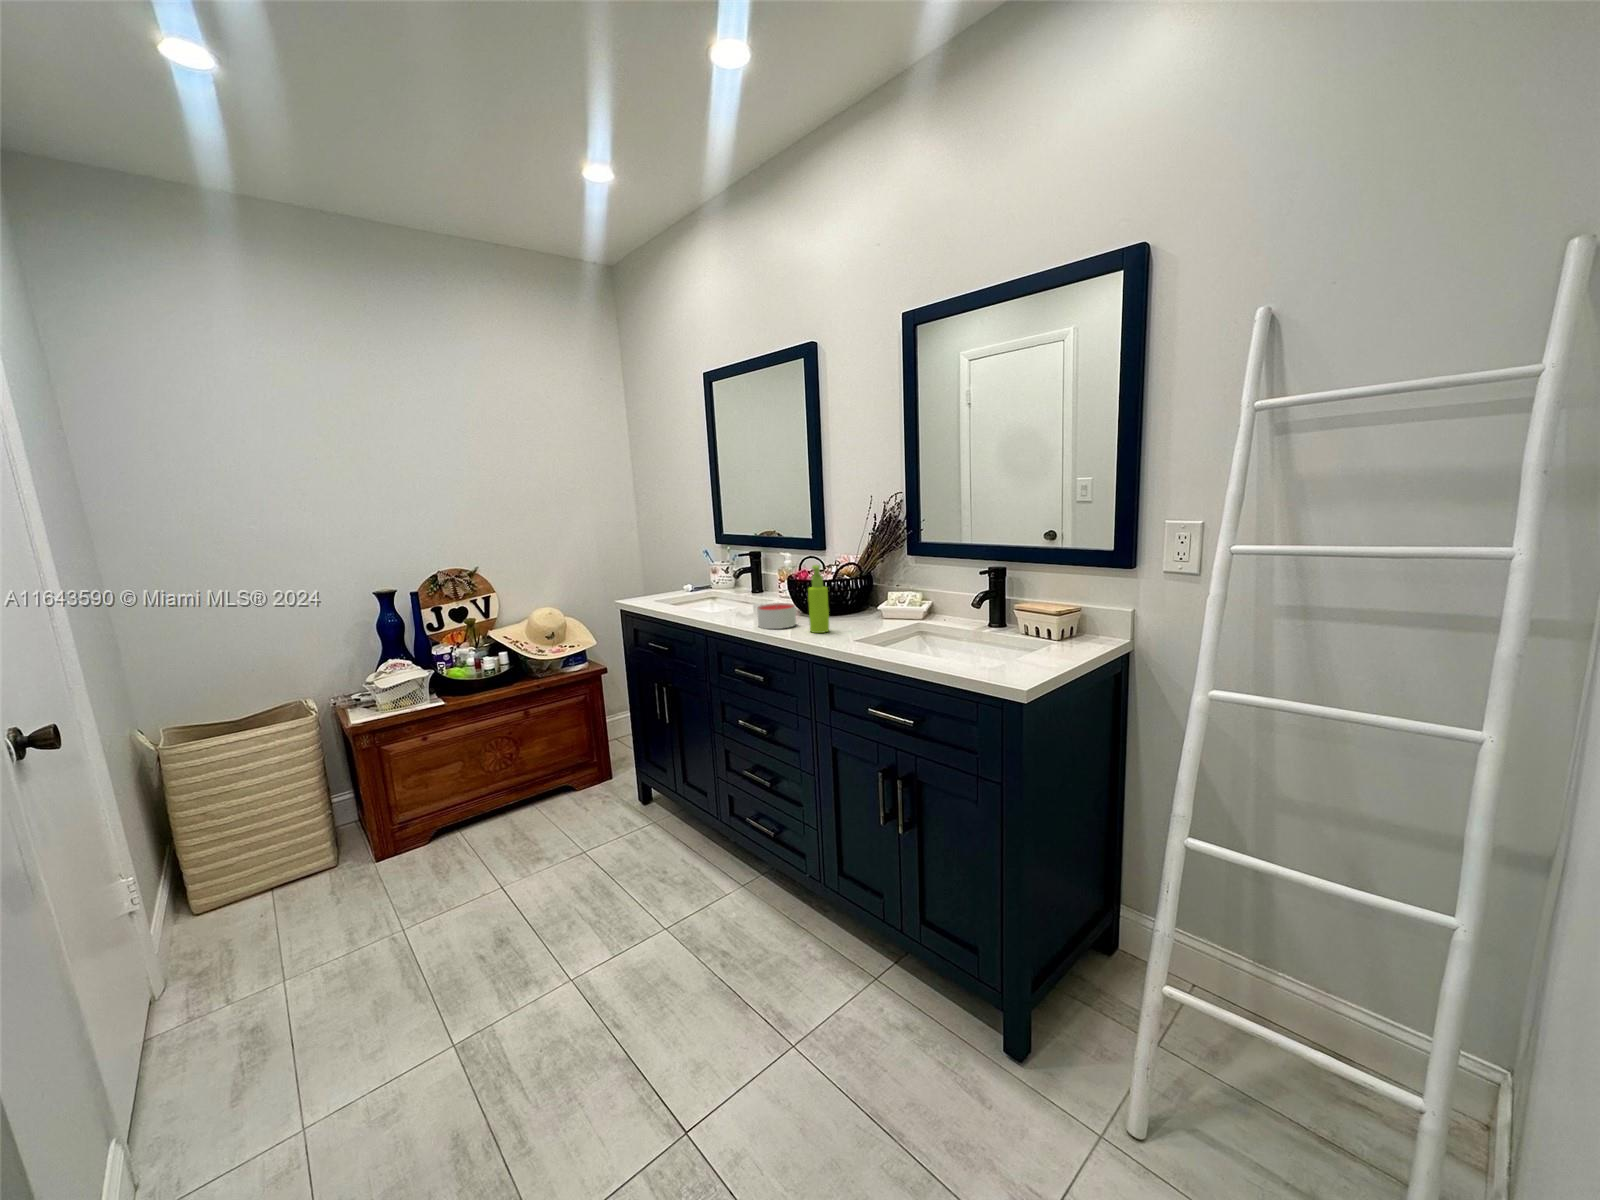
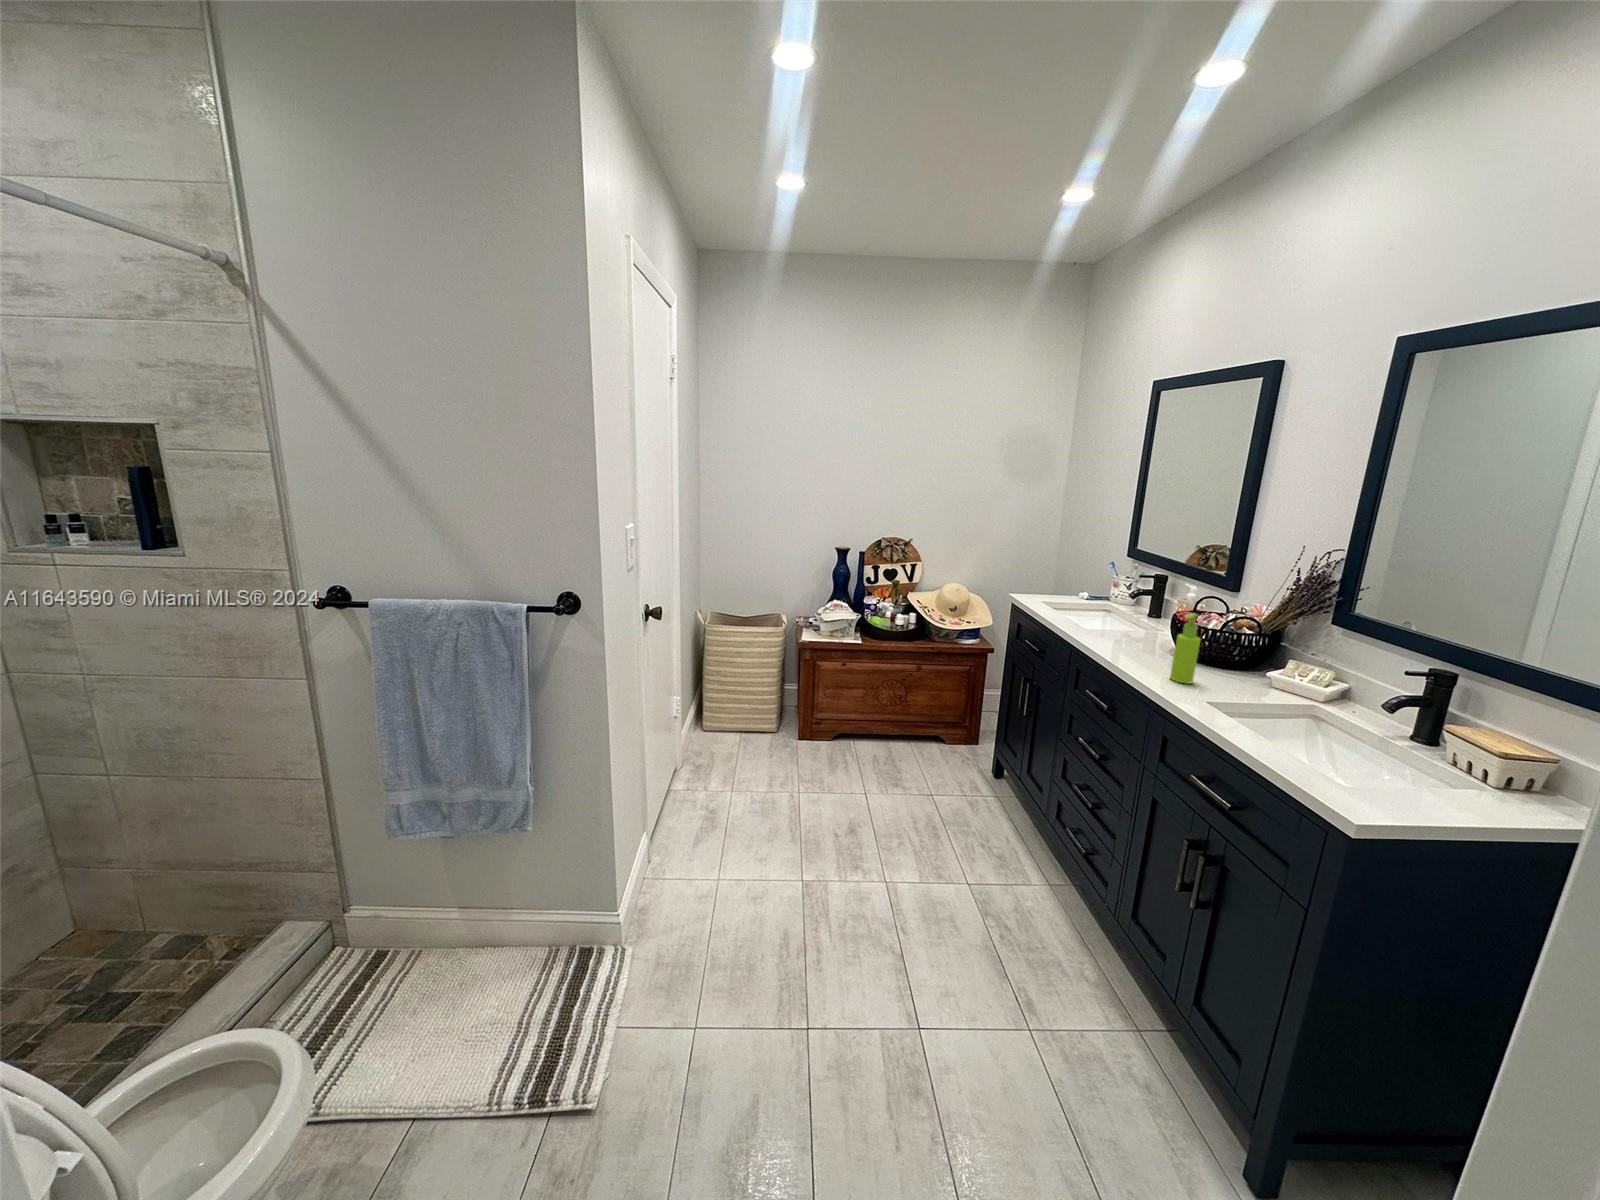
candle: present [757,603,796,629] -> none [1120,637,1166,667]

